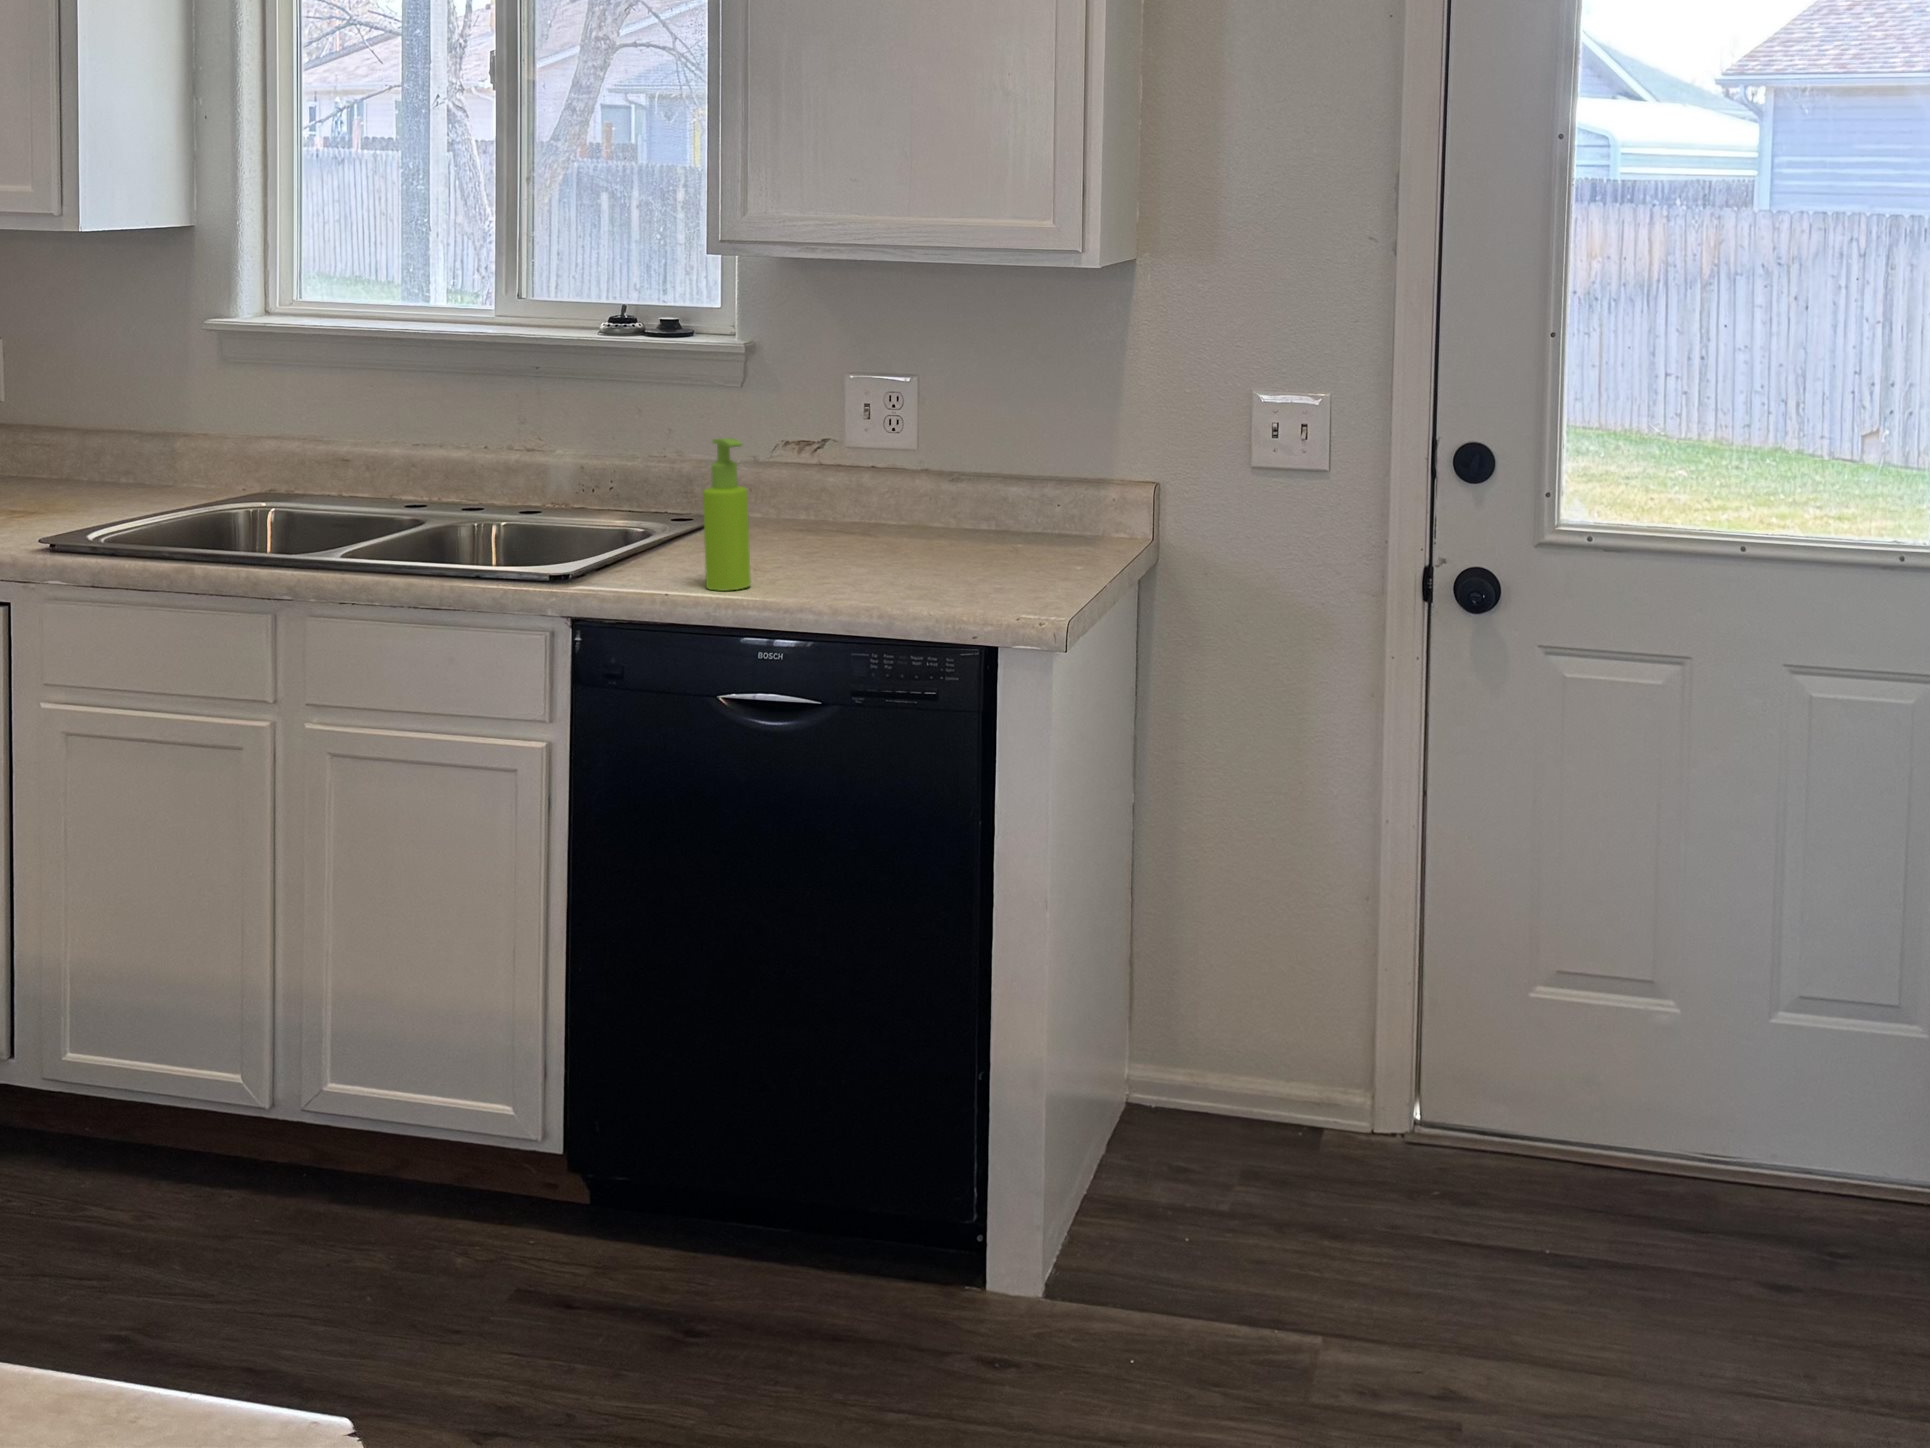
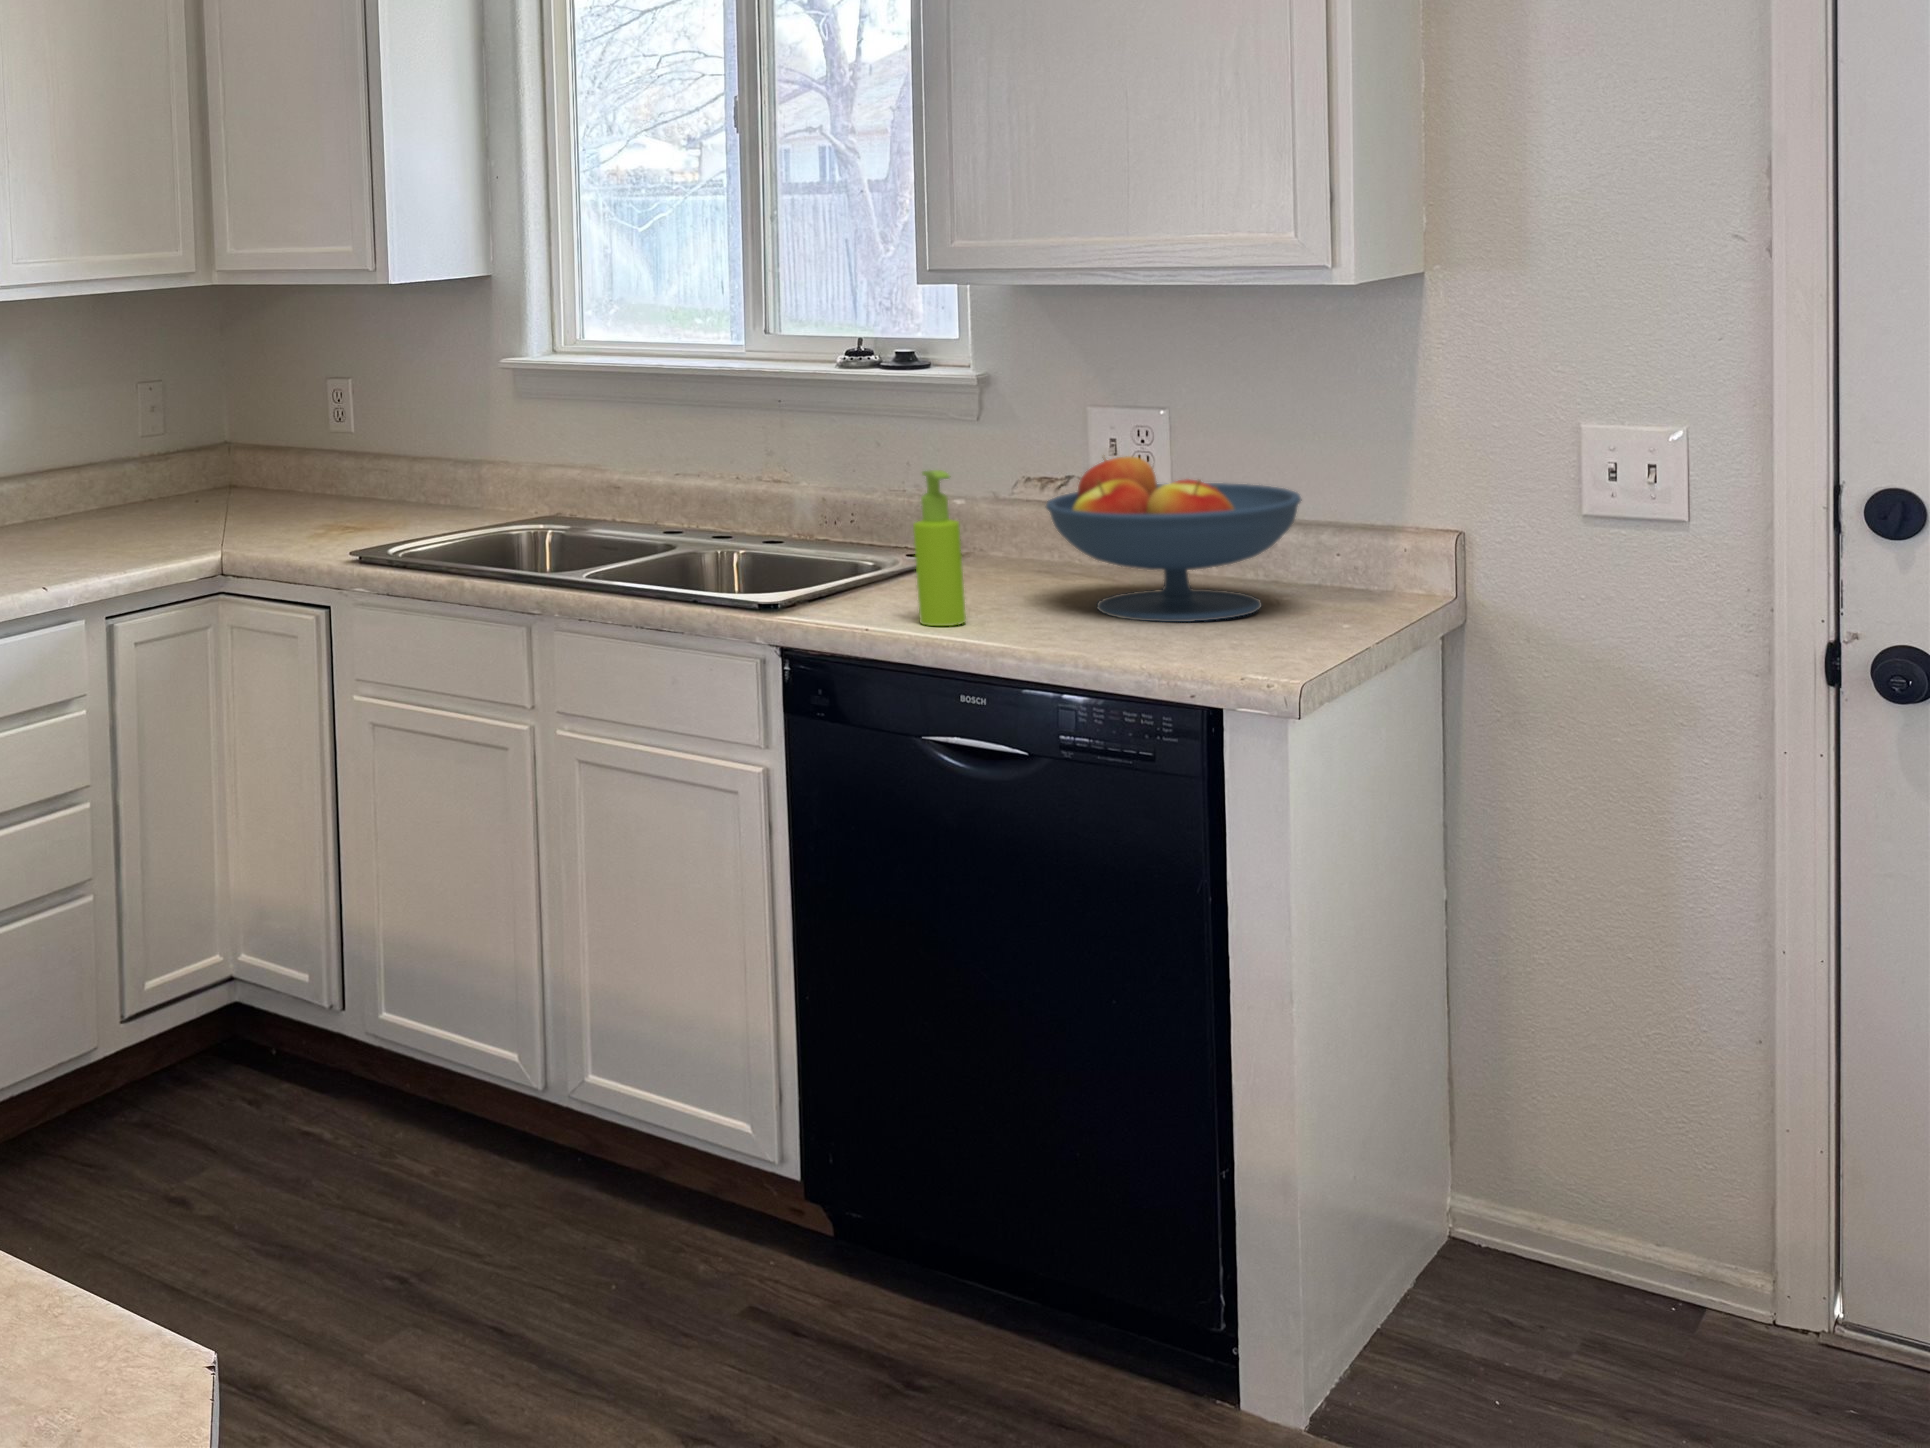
fruit bowl: none [820,421,1045,576] -> present [1046,456,1302,622]

